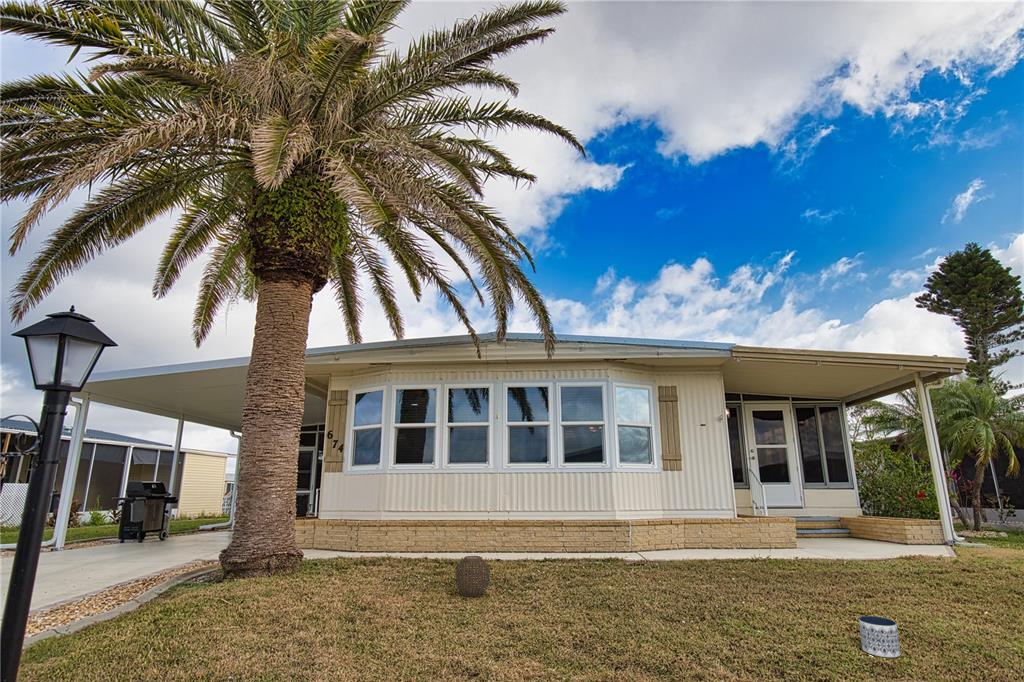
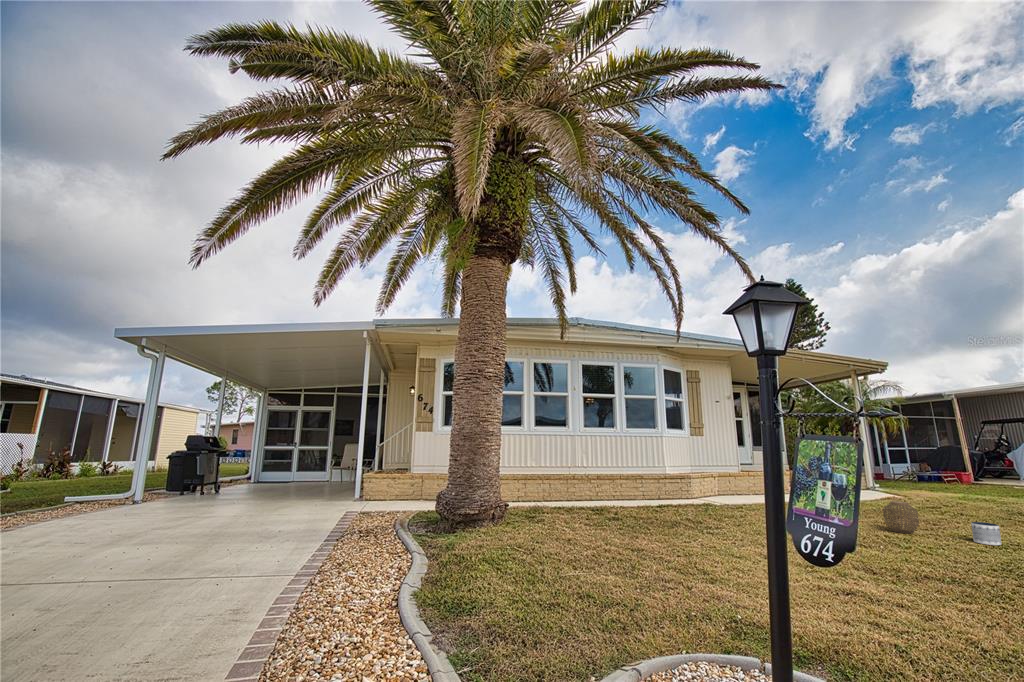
woven basket: present [456,556,490,597] -> present [883,501,919,534]

